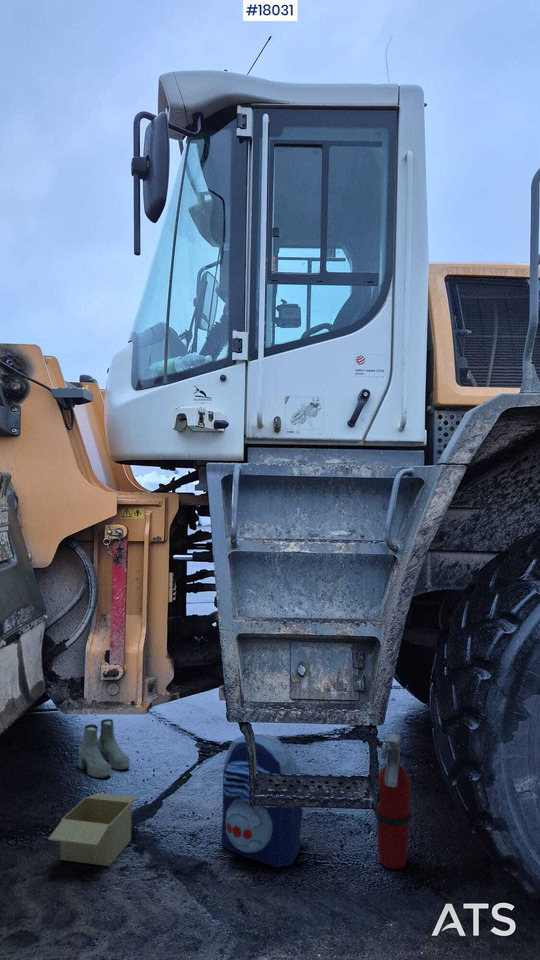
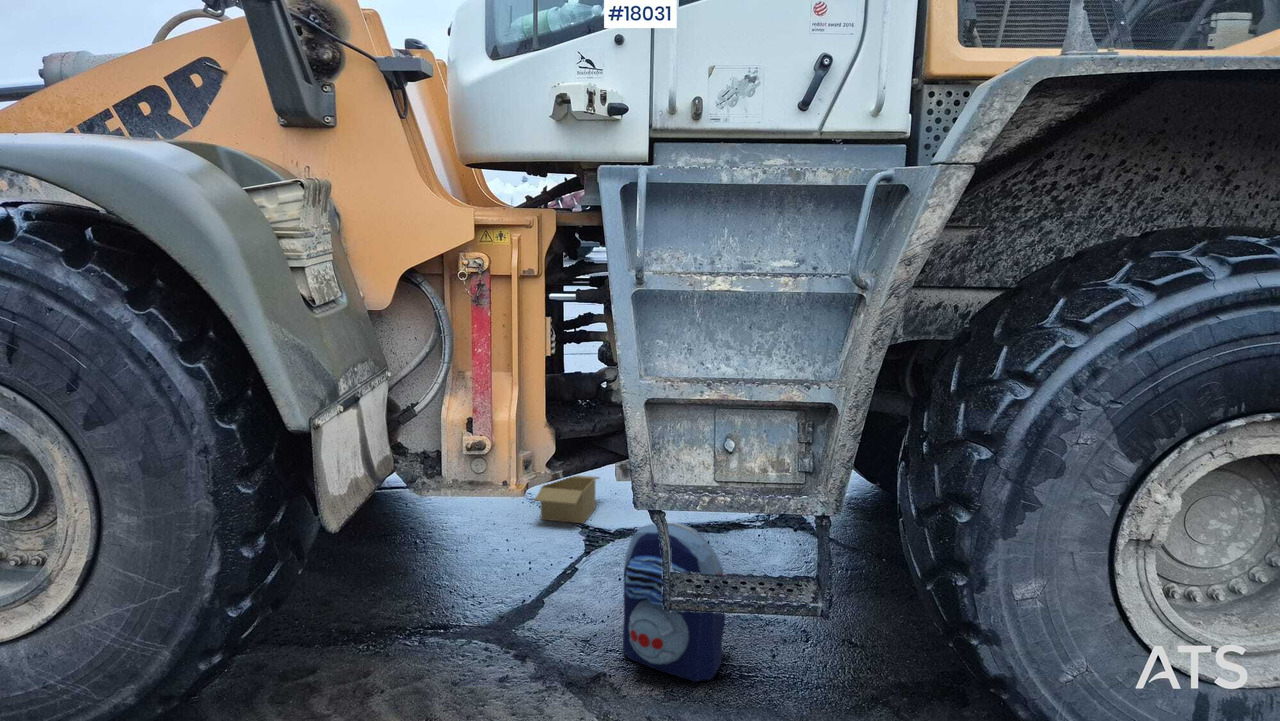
boots: present [79,719,129,778] -> none [435,500,500,571]
fire extinguisher: present [375,734,412,869] -> none [818,524,866,684]
cardboard box: present [48,793,140,866] -> present [535,476,599,523]

